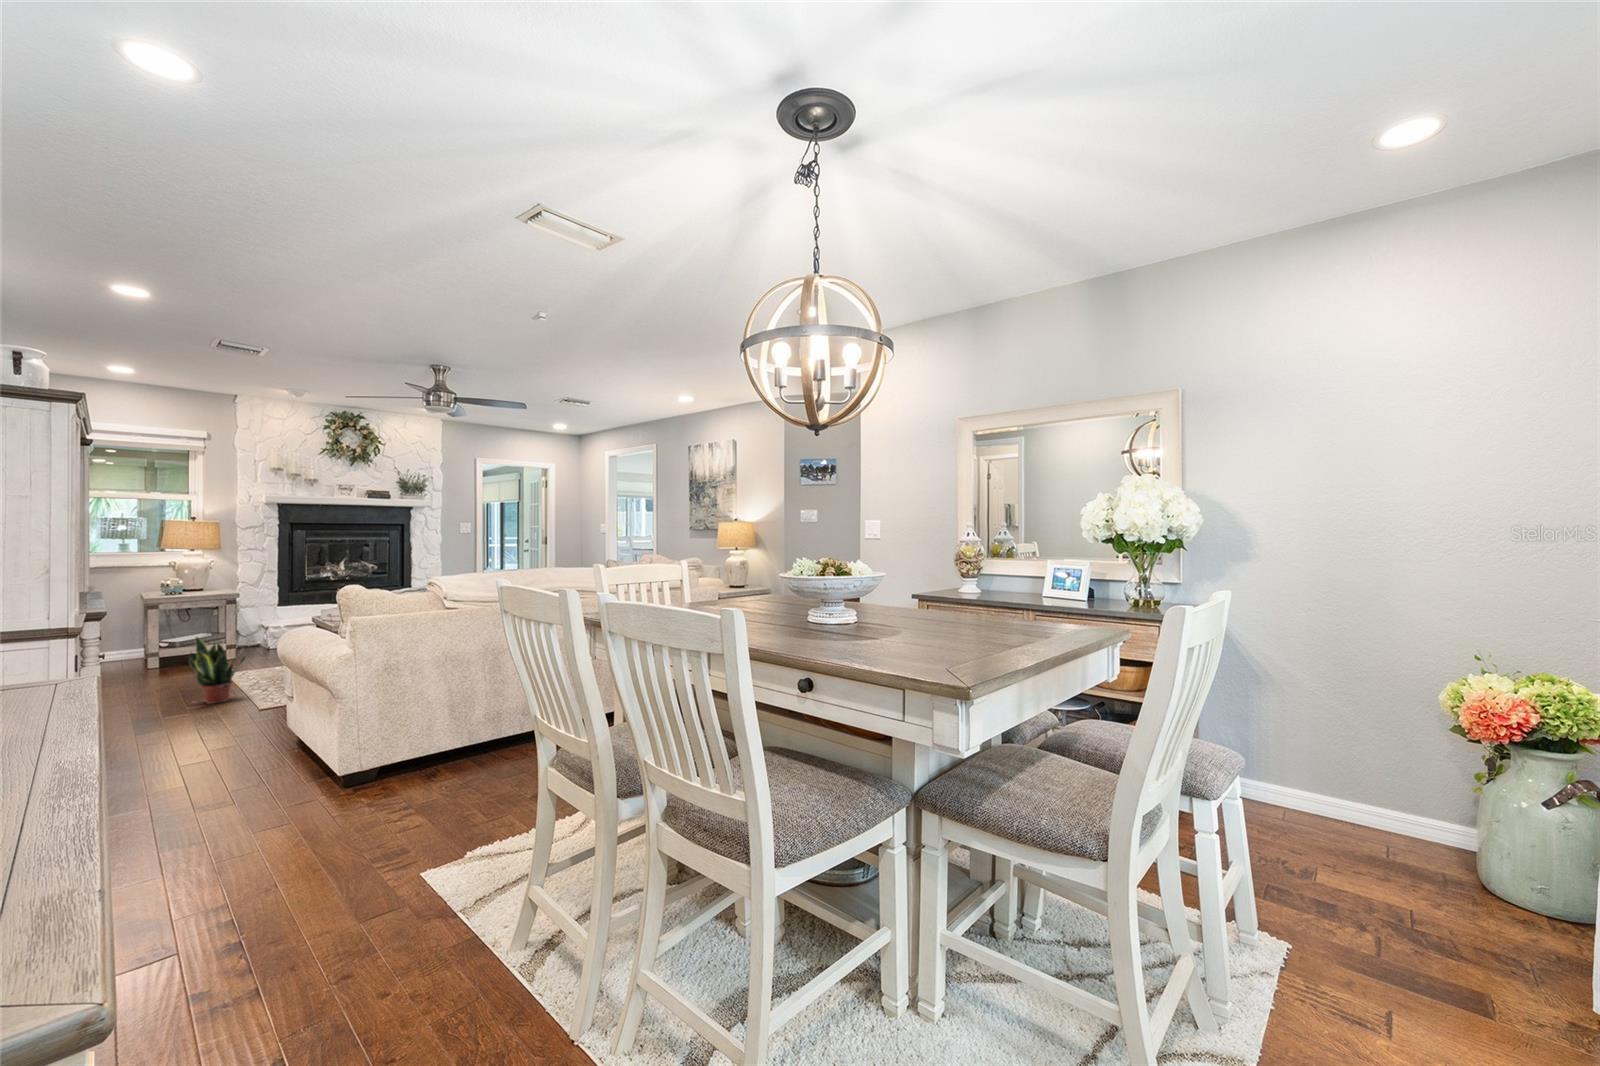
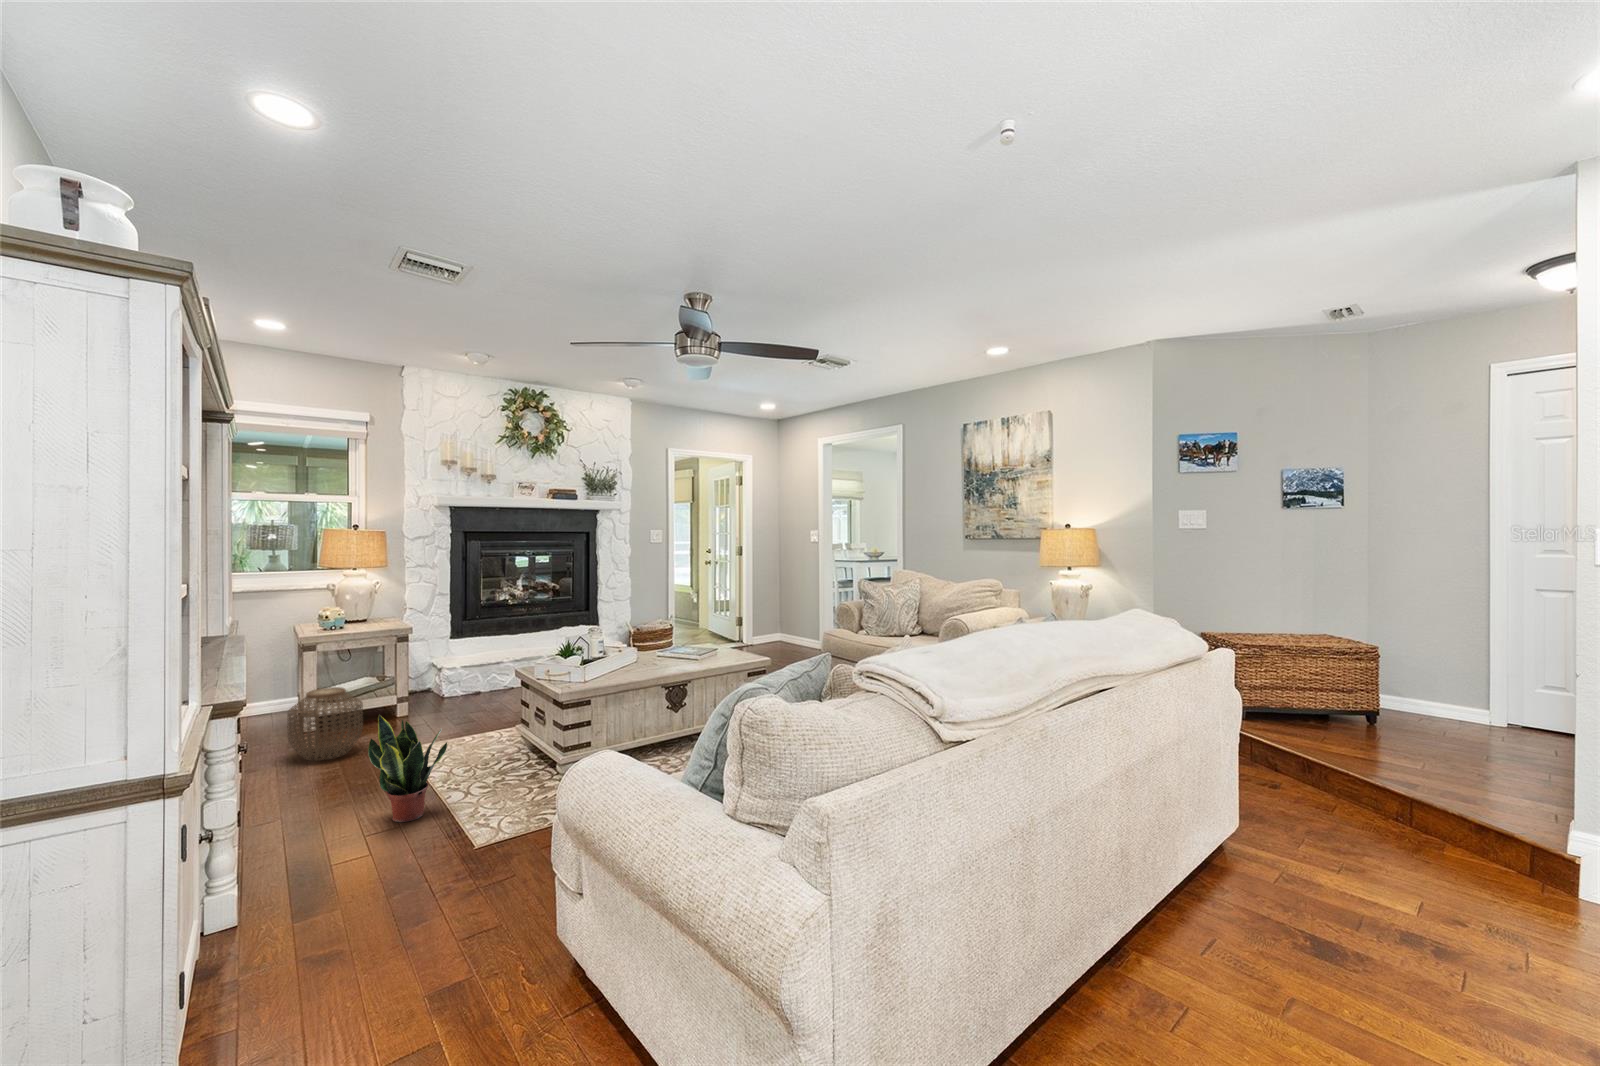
woven basket: none [134,631,194,681] -> present [287,687,363,761]

